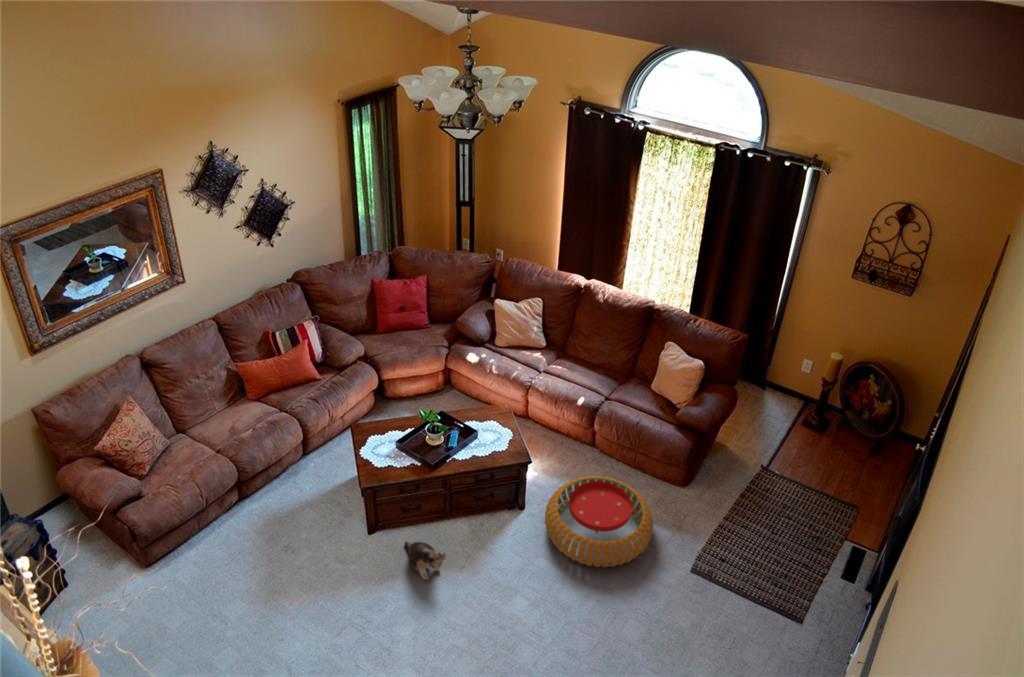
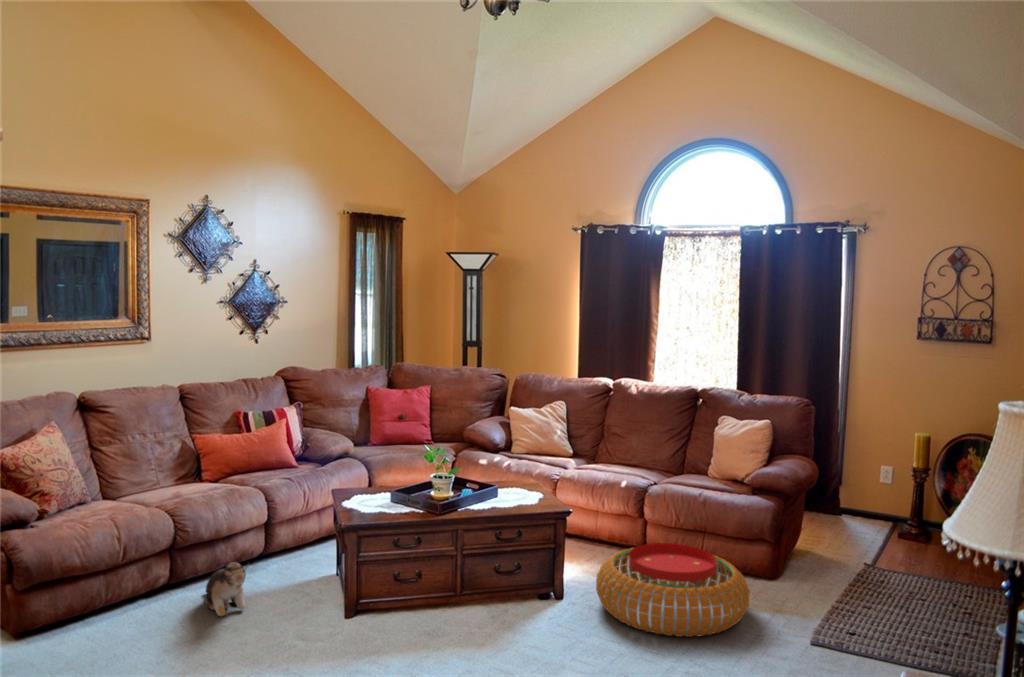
plush toy: present [405,542,446,580] -> present [206,562,248,616]

